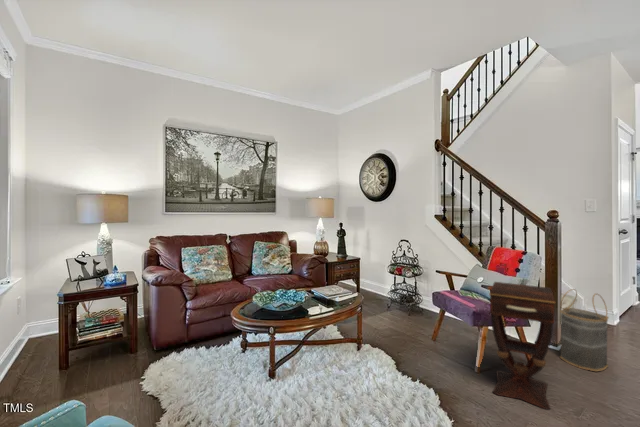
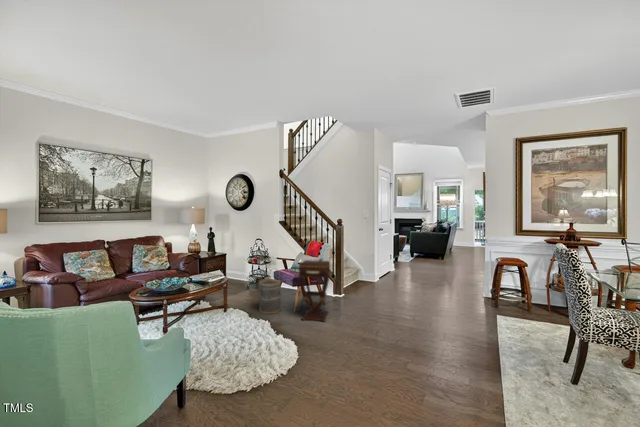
basket: present [560,289,608,371] -> present [259,270,281,314]

